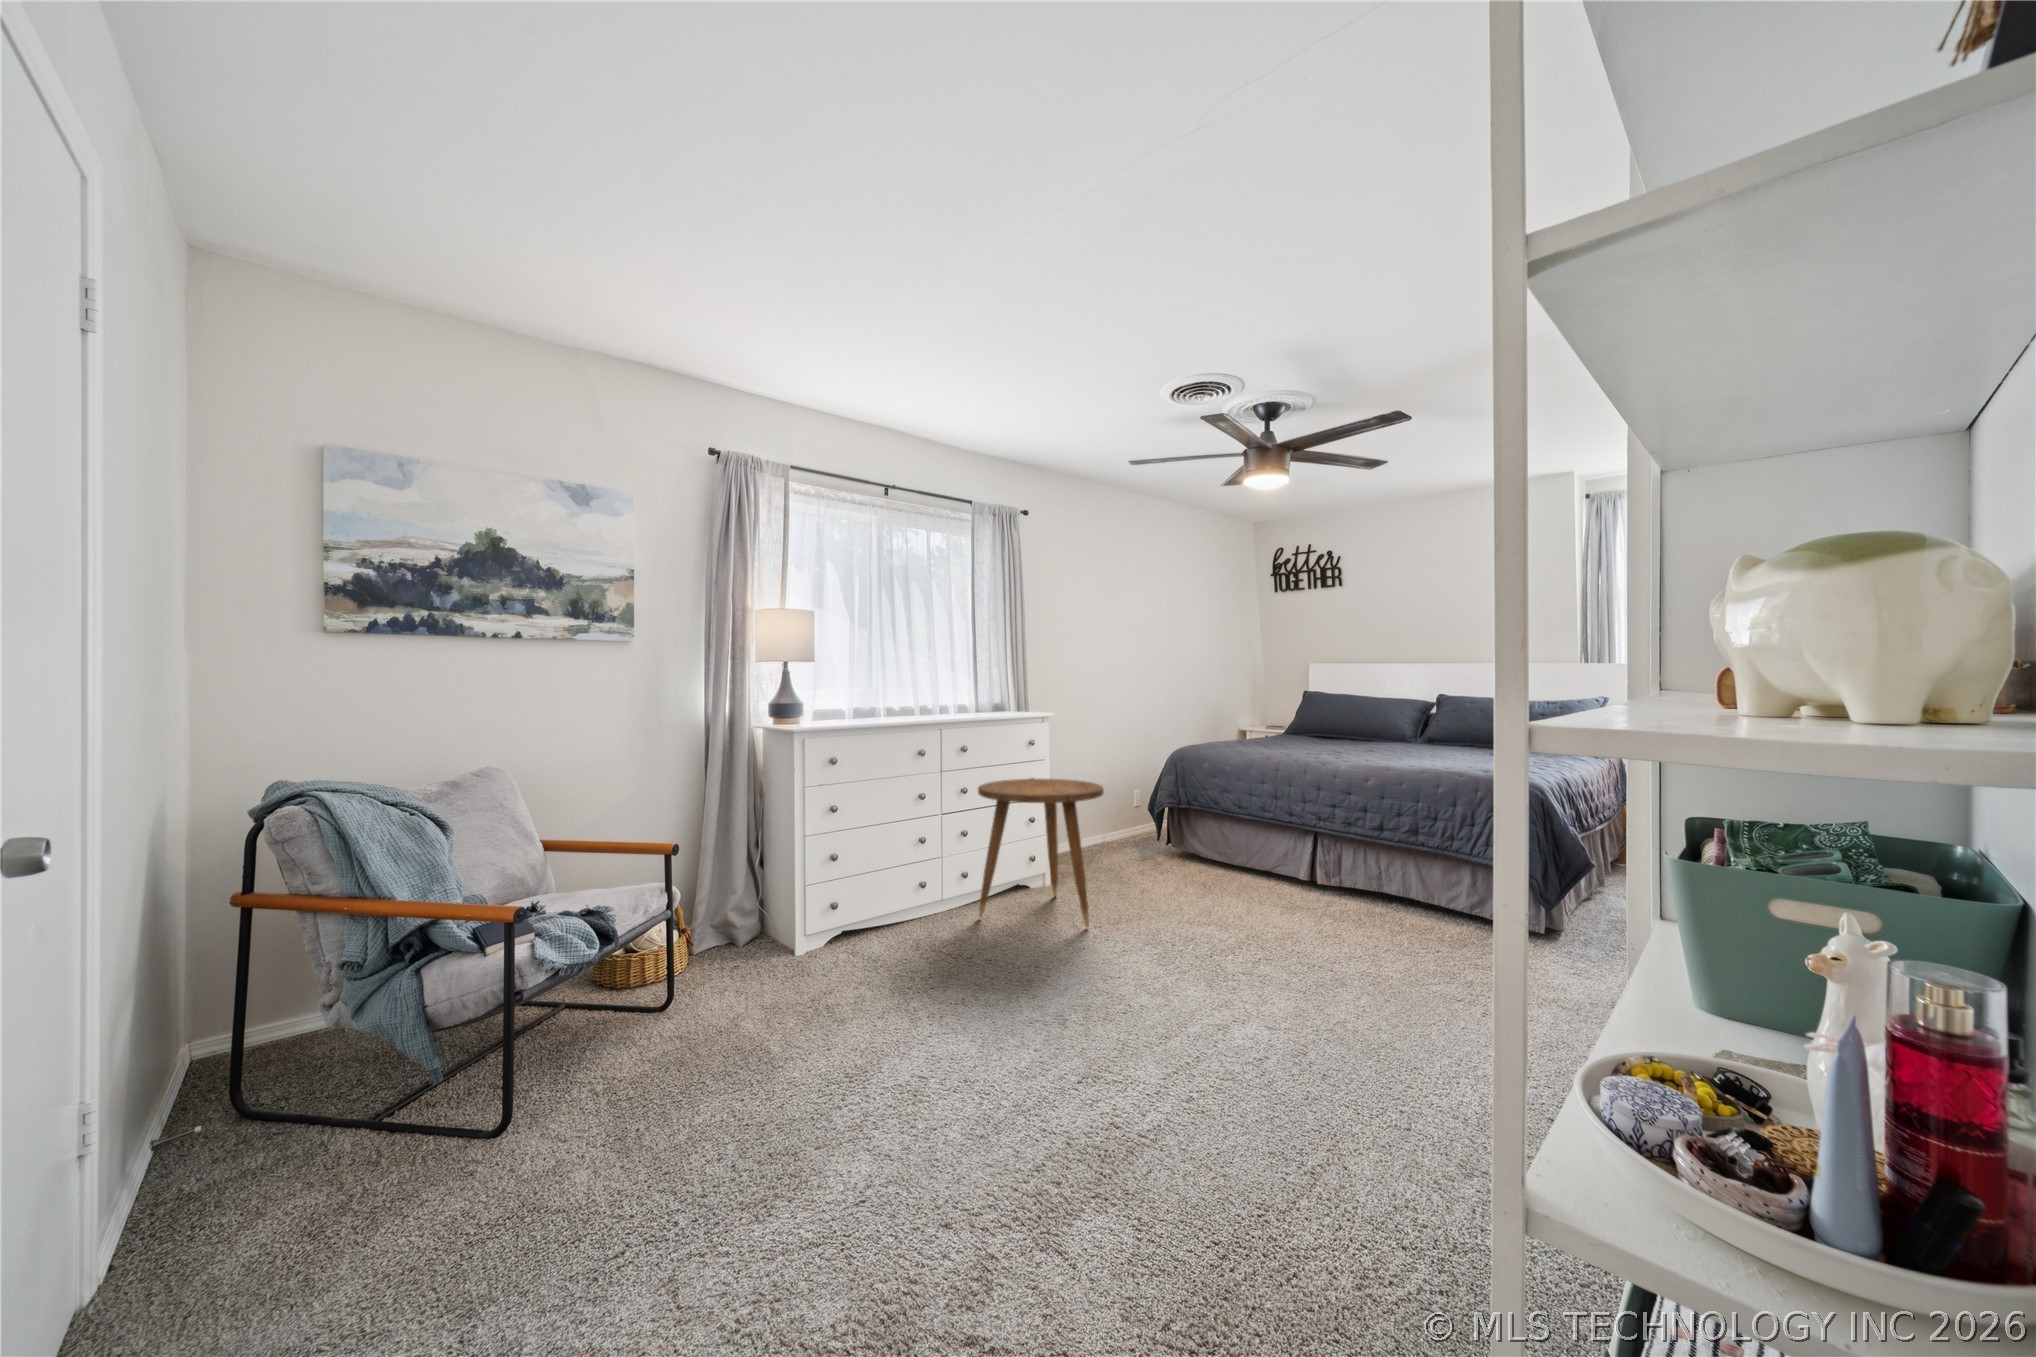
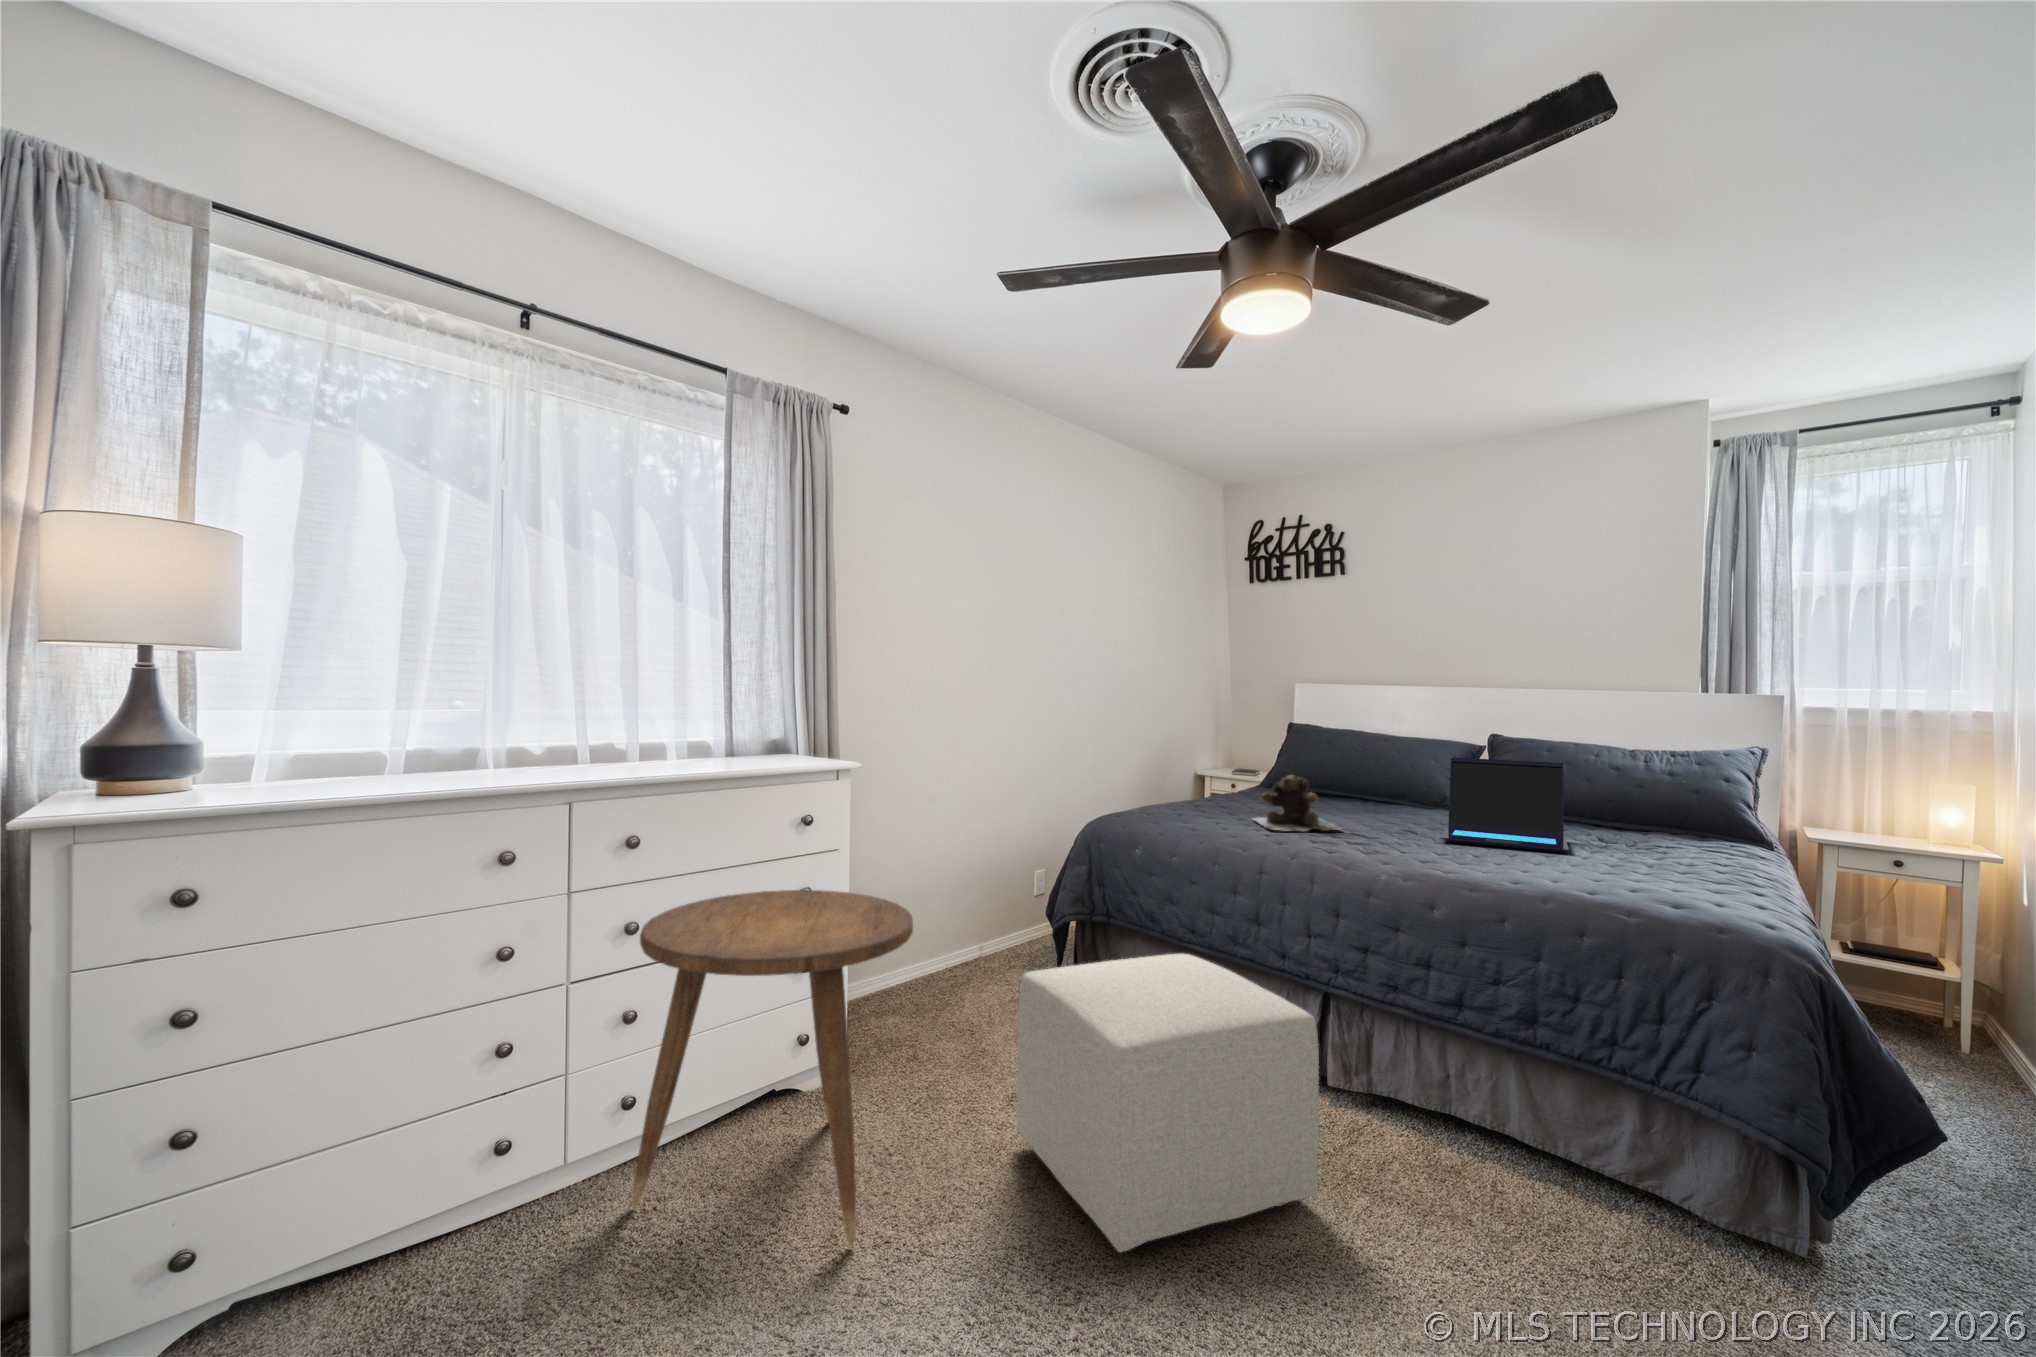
laptop: none [1385,707,1462,757] -> present [1440,757,1569,852]
teddy bear: none [1275,720,1330,752] -> present [1254,775,1341,831]
ottoman: none [1153,810,1305,927] -> present [1016,953,1319,1252]

